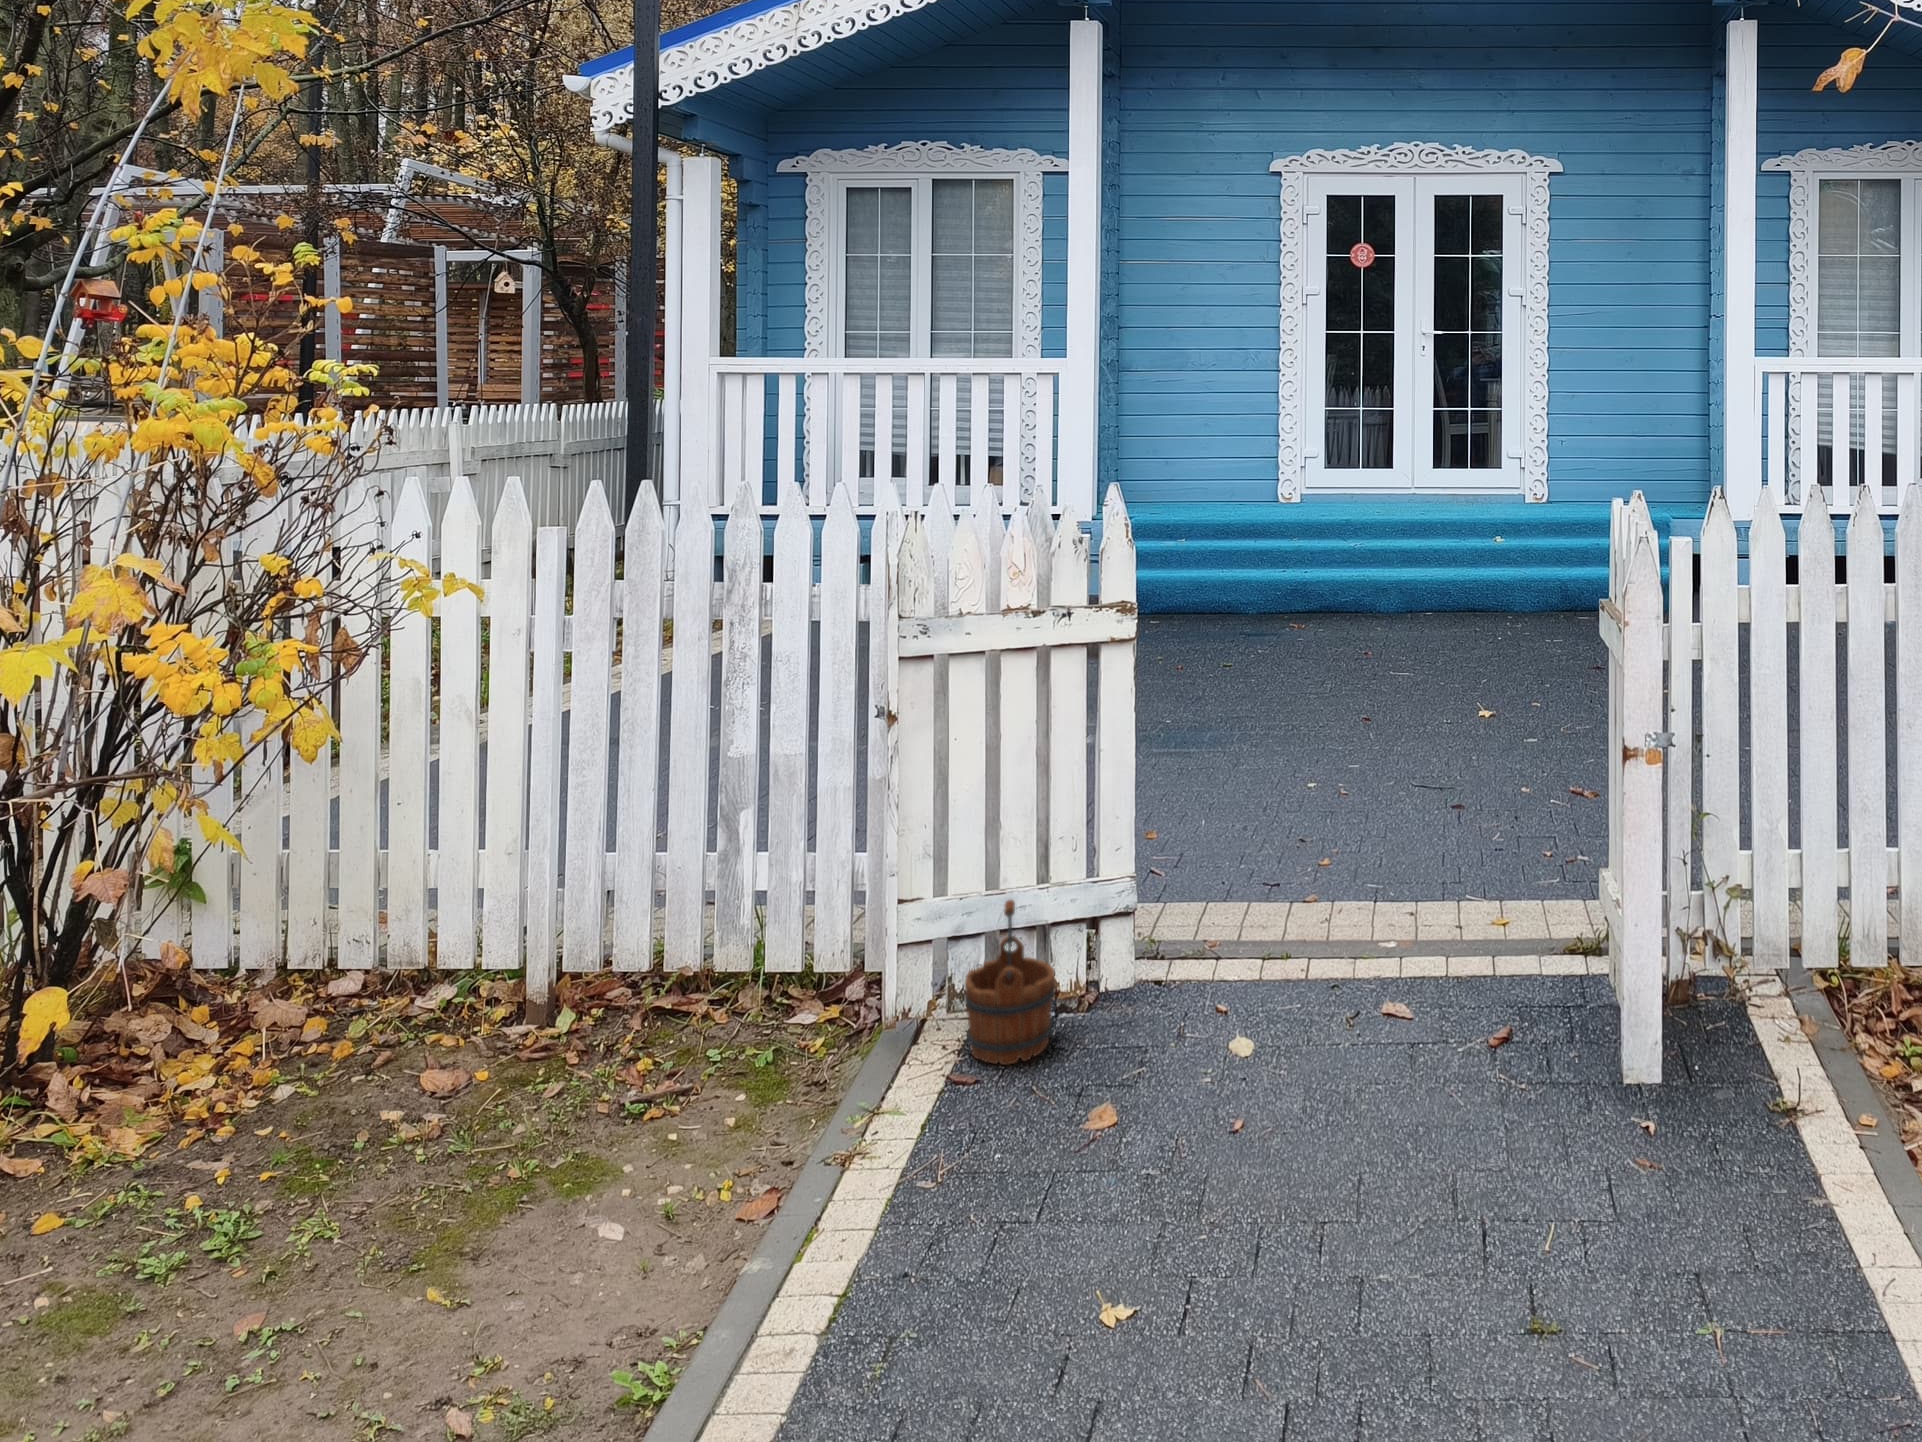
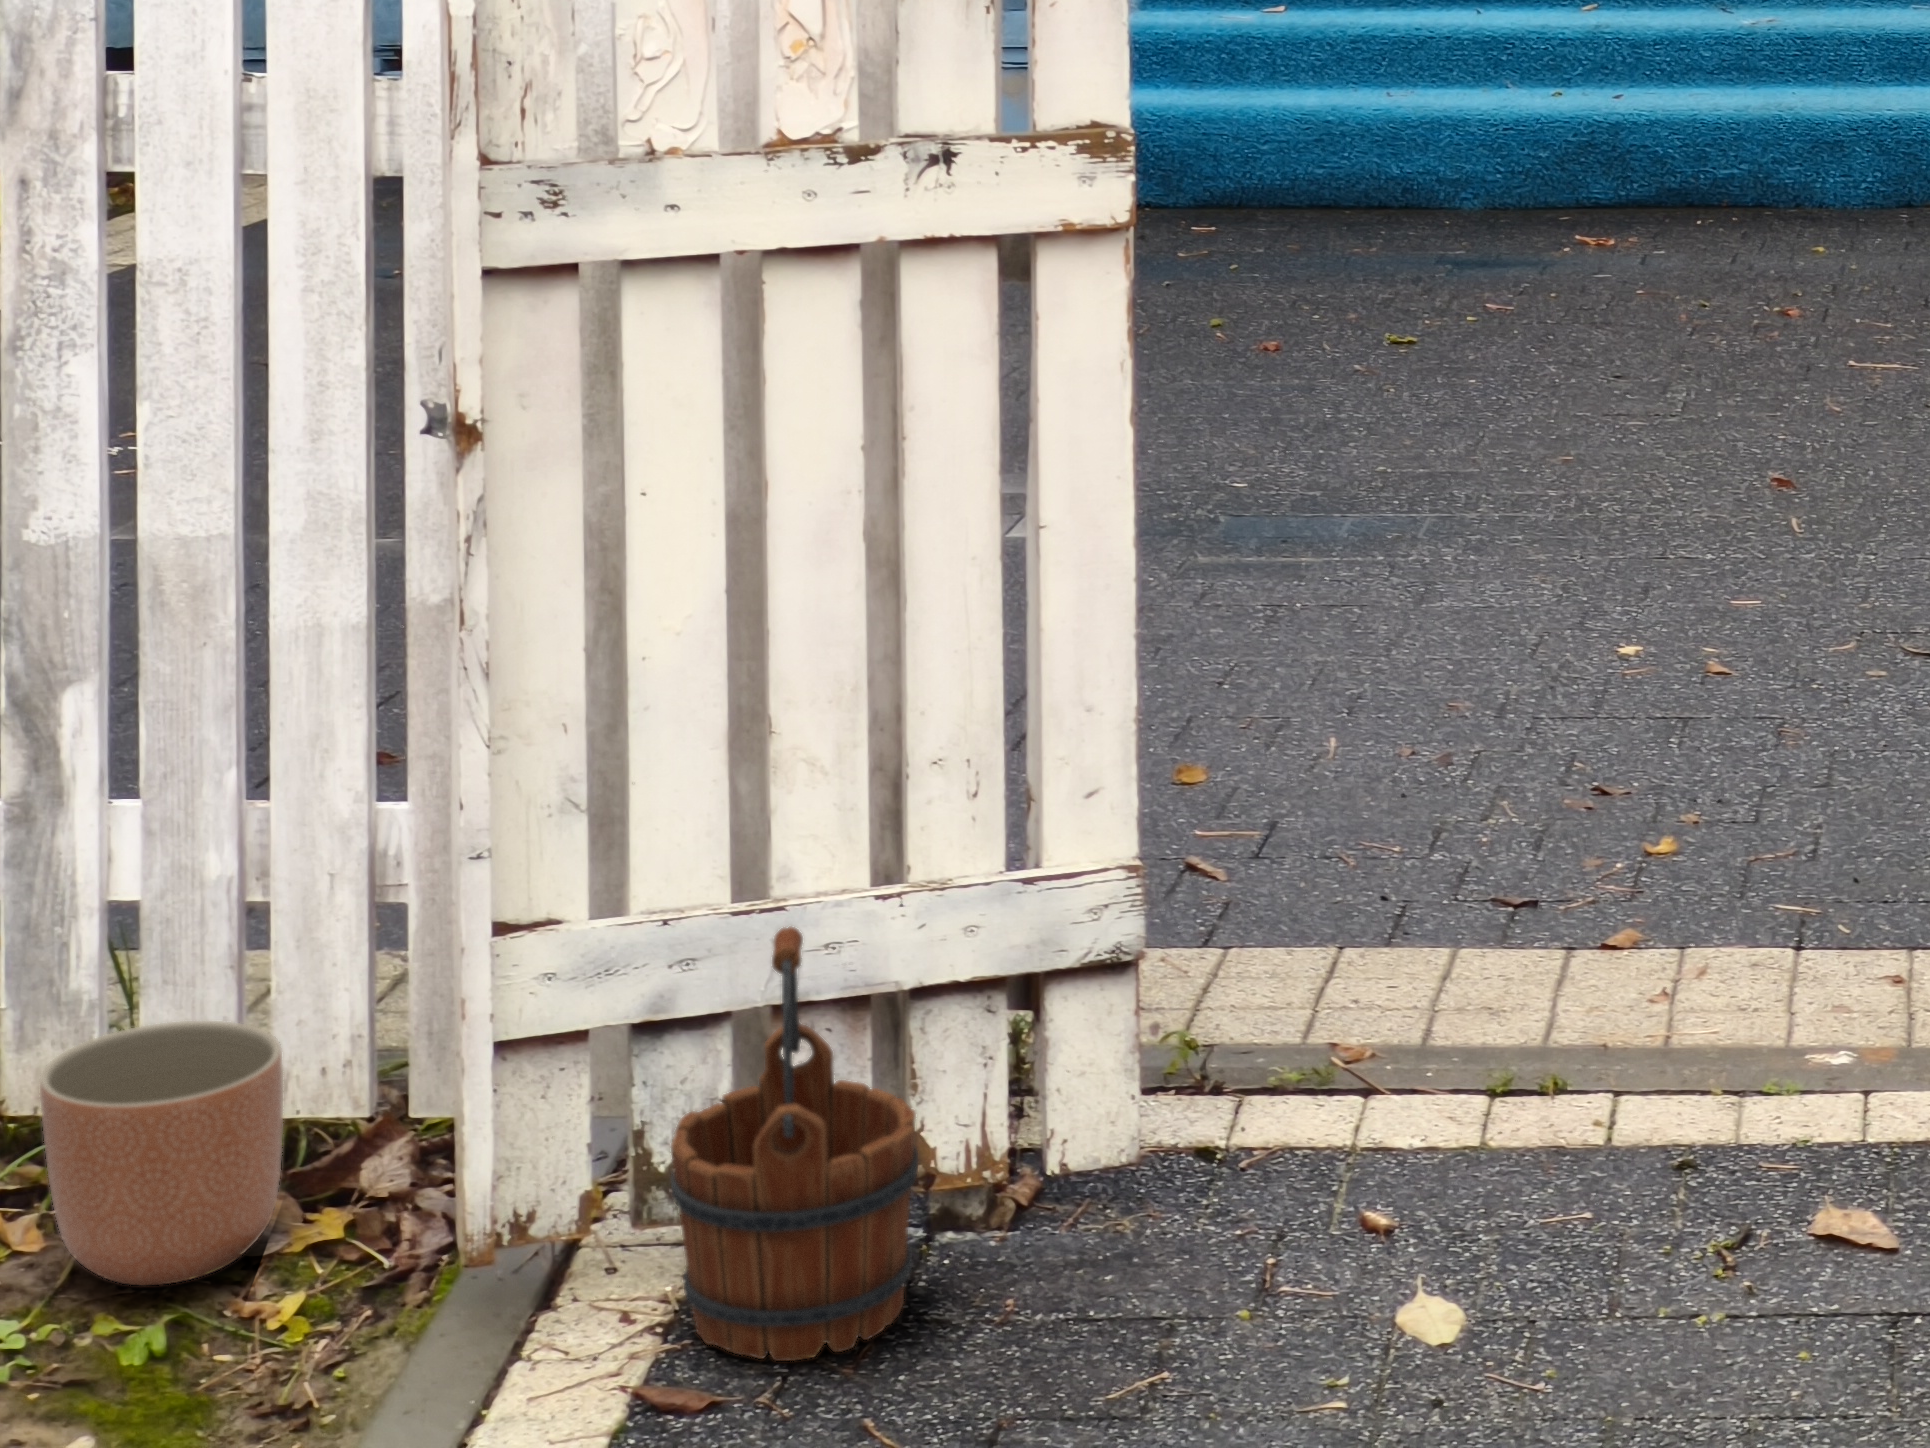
planter: none [728,936,818,1038] -> present [40,1021,283,1285]

